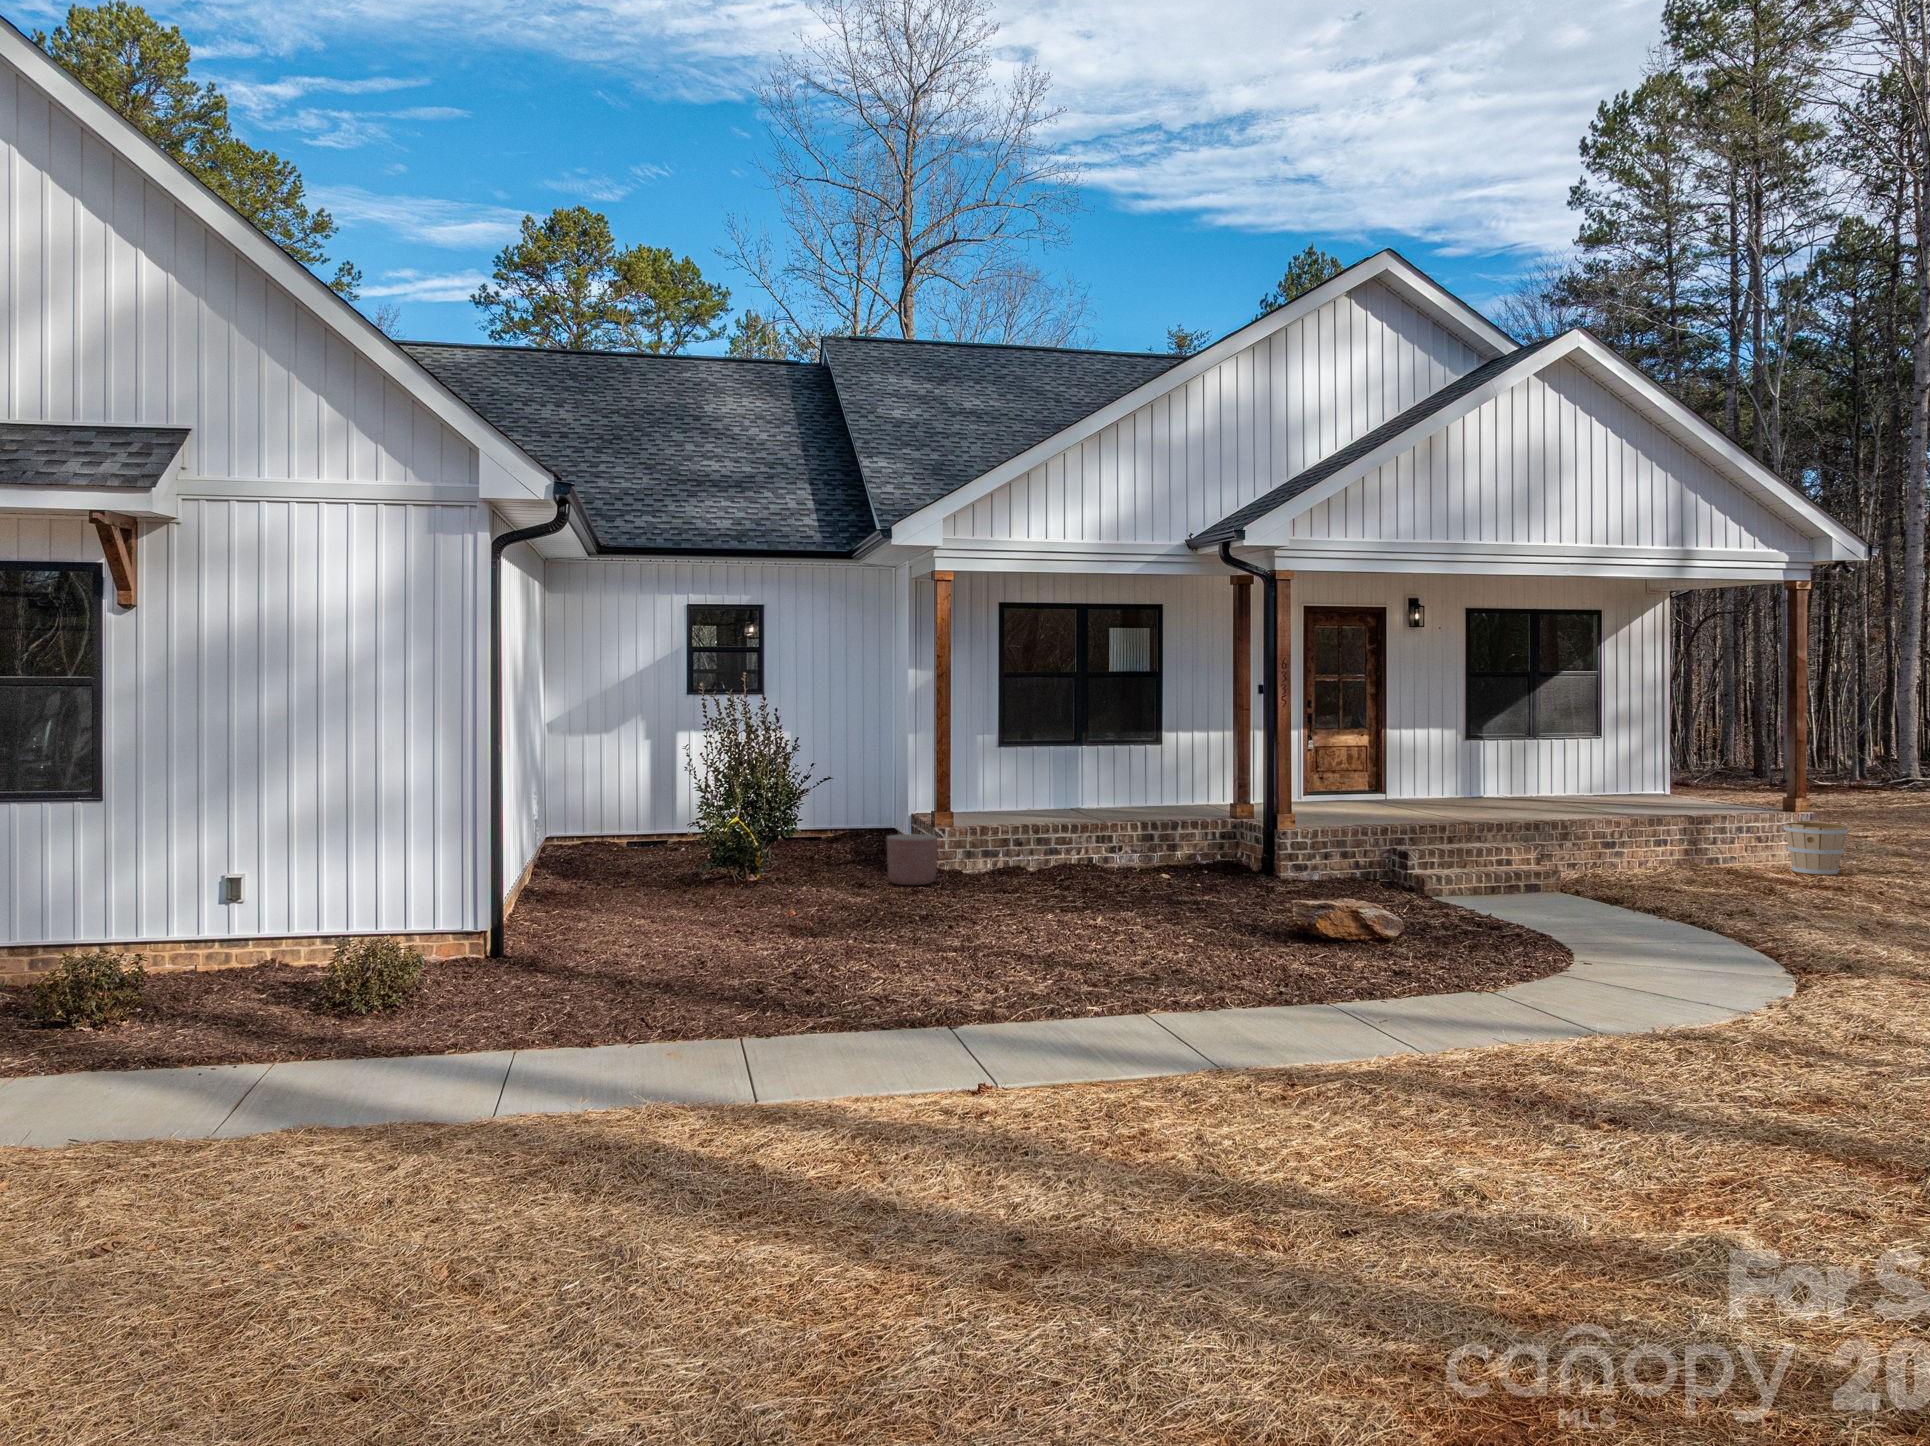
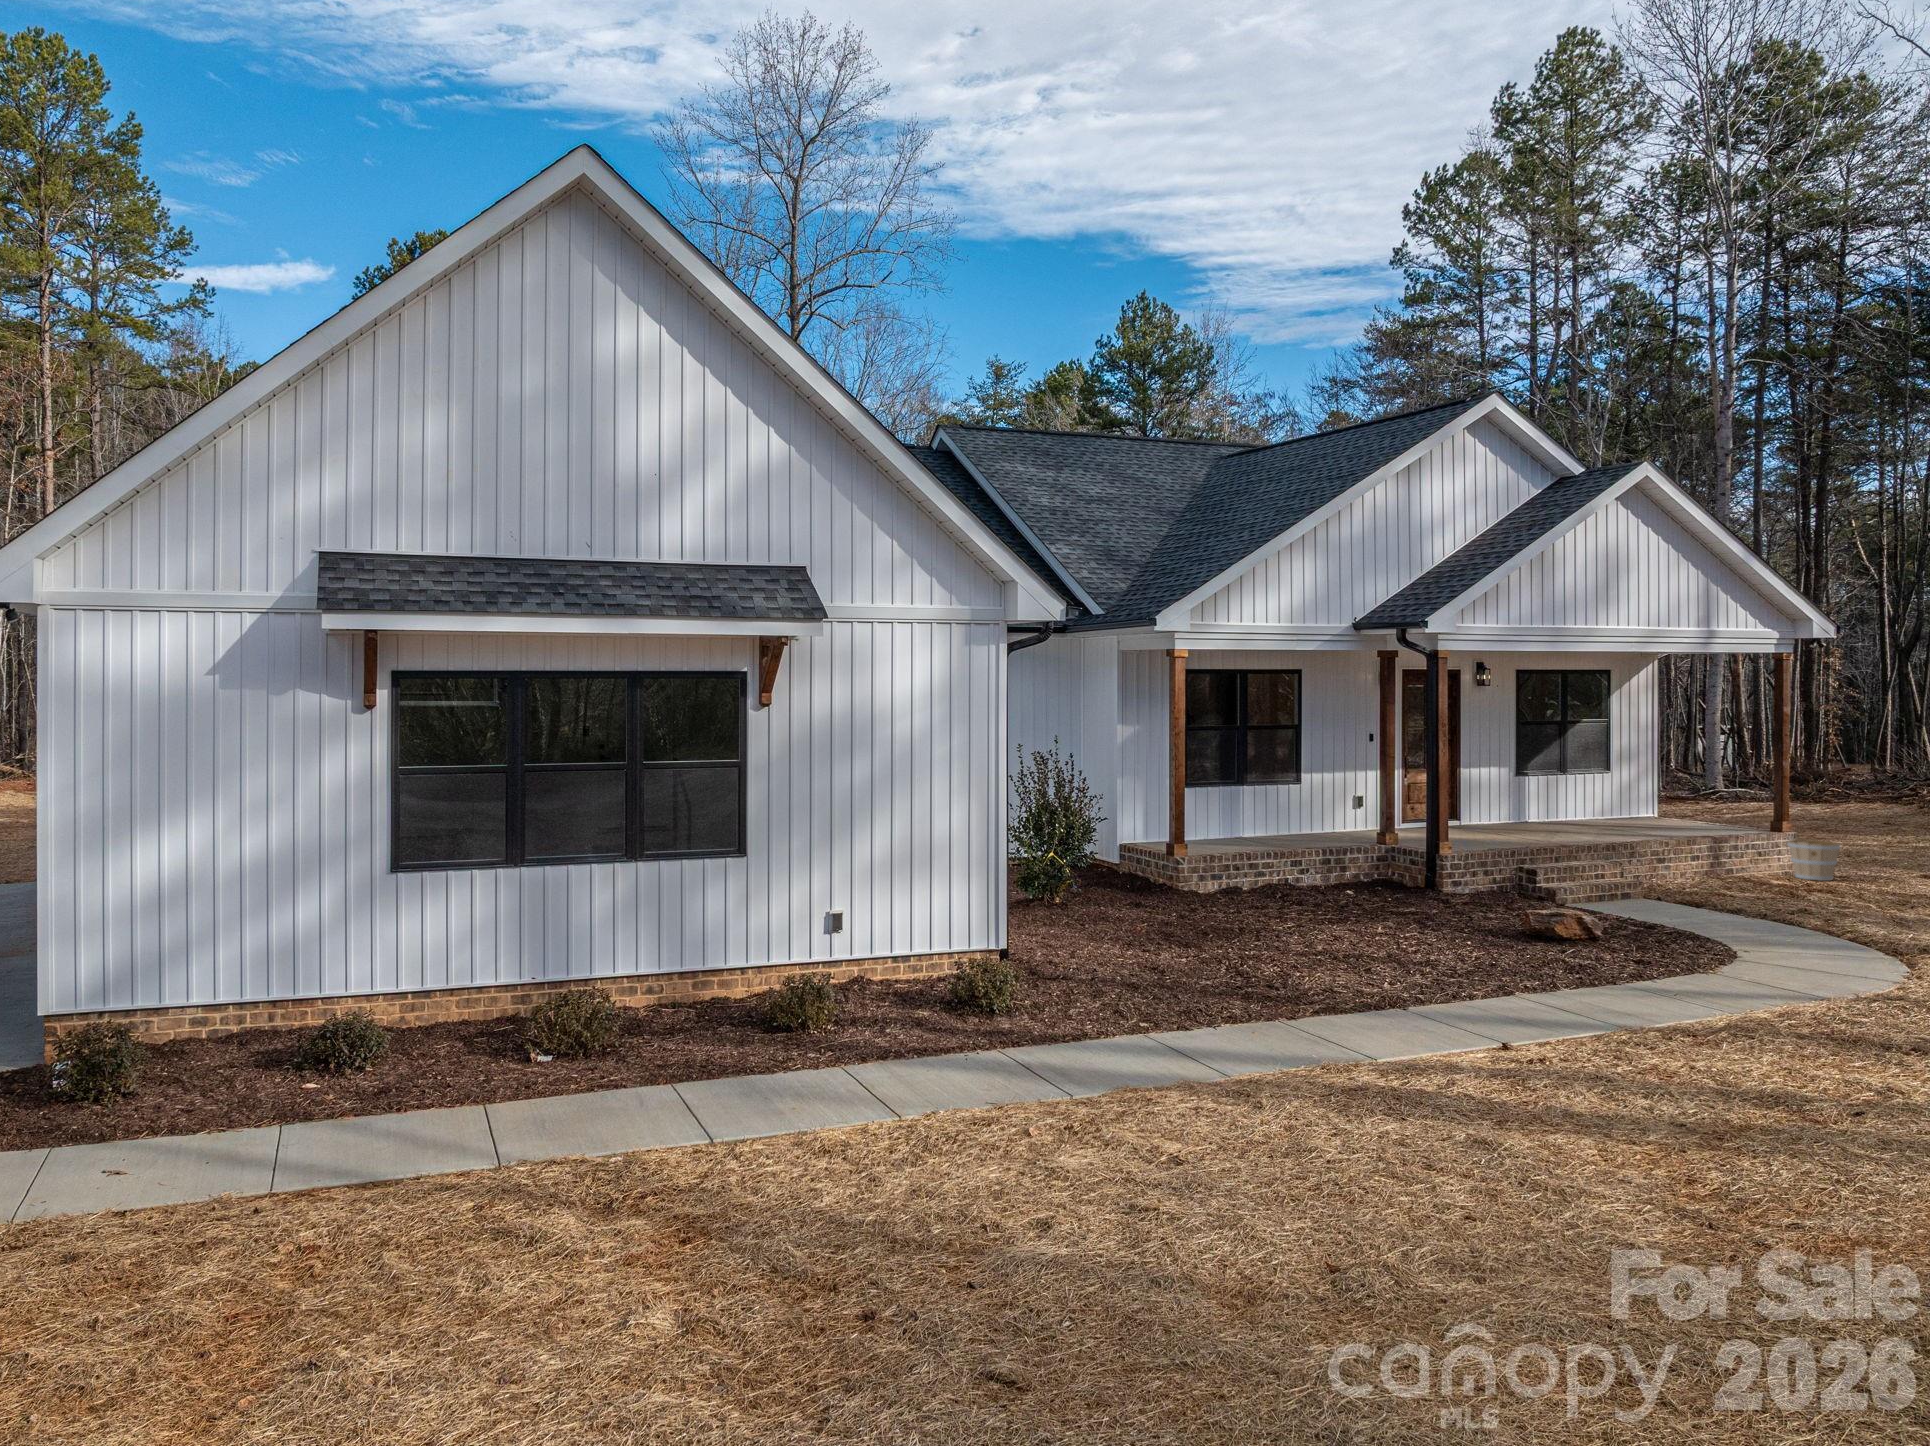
planter: present [886,834,938,885] -> none [1143,861,1184,902]

